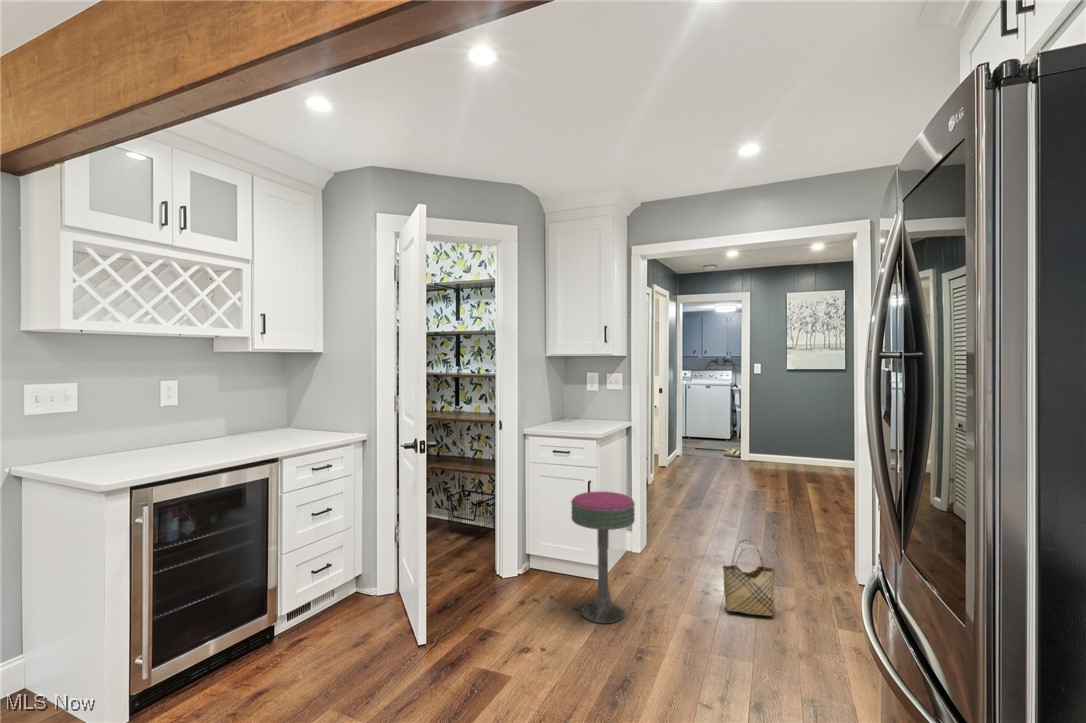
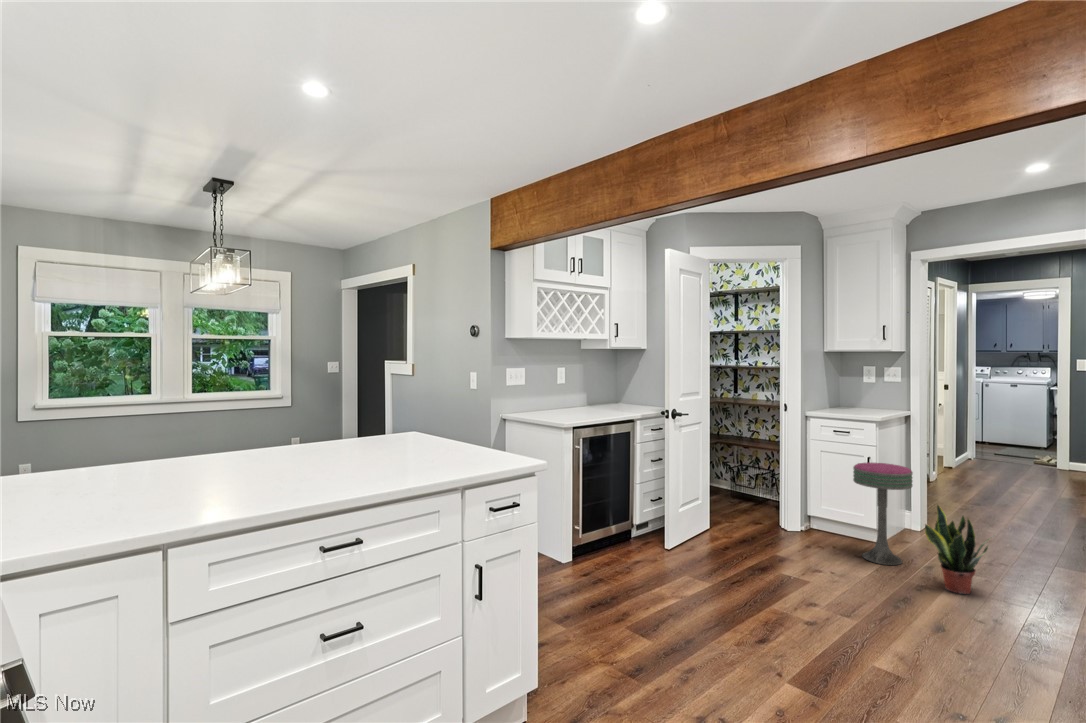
woven basket: present [723,540,775,616] -> none [1002,515,1060,581]
potted plant: none [649,547,722,662] -> present [925,505,991,594]

